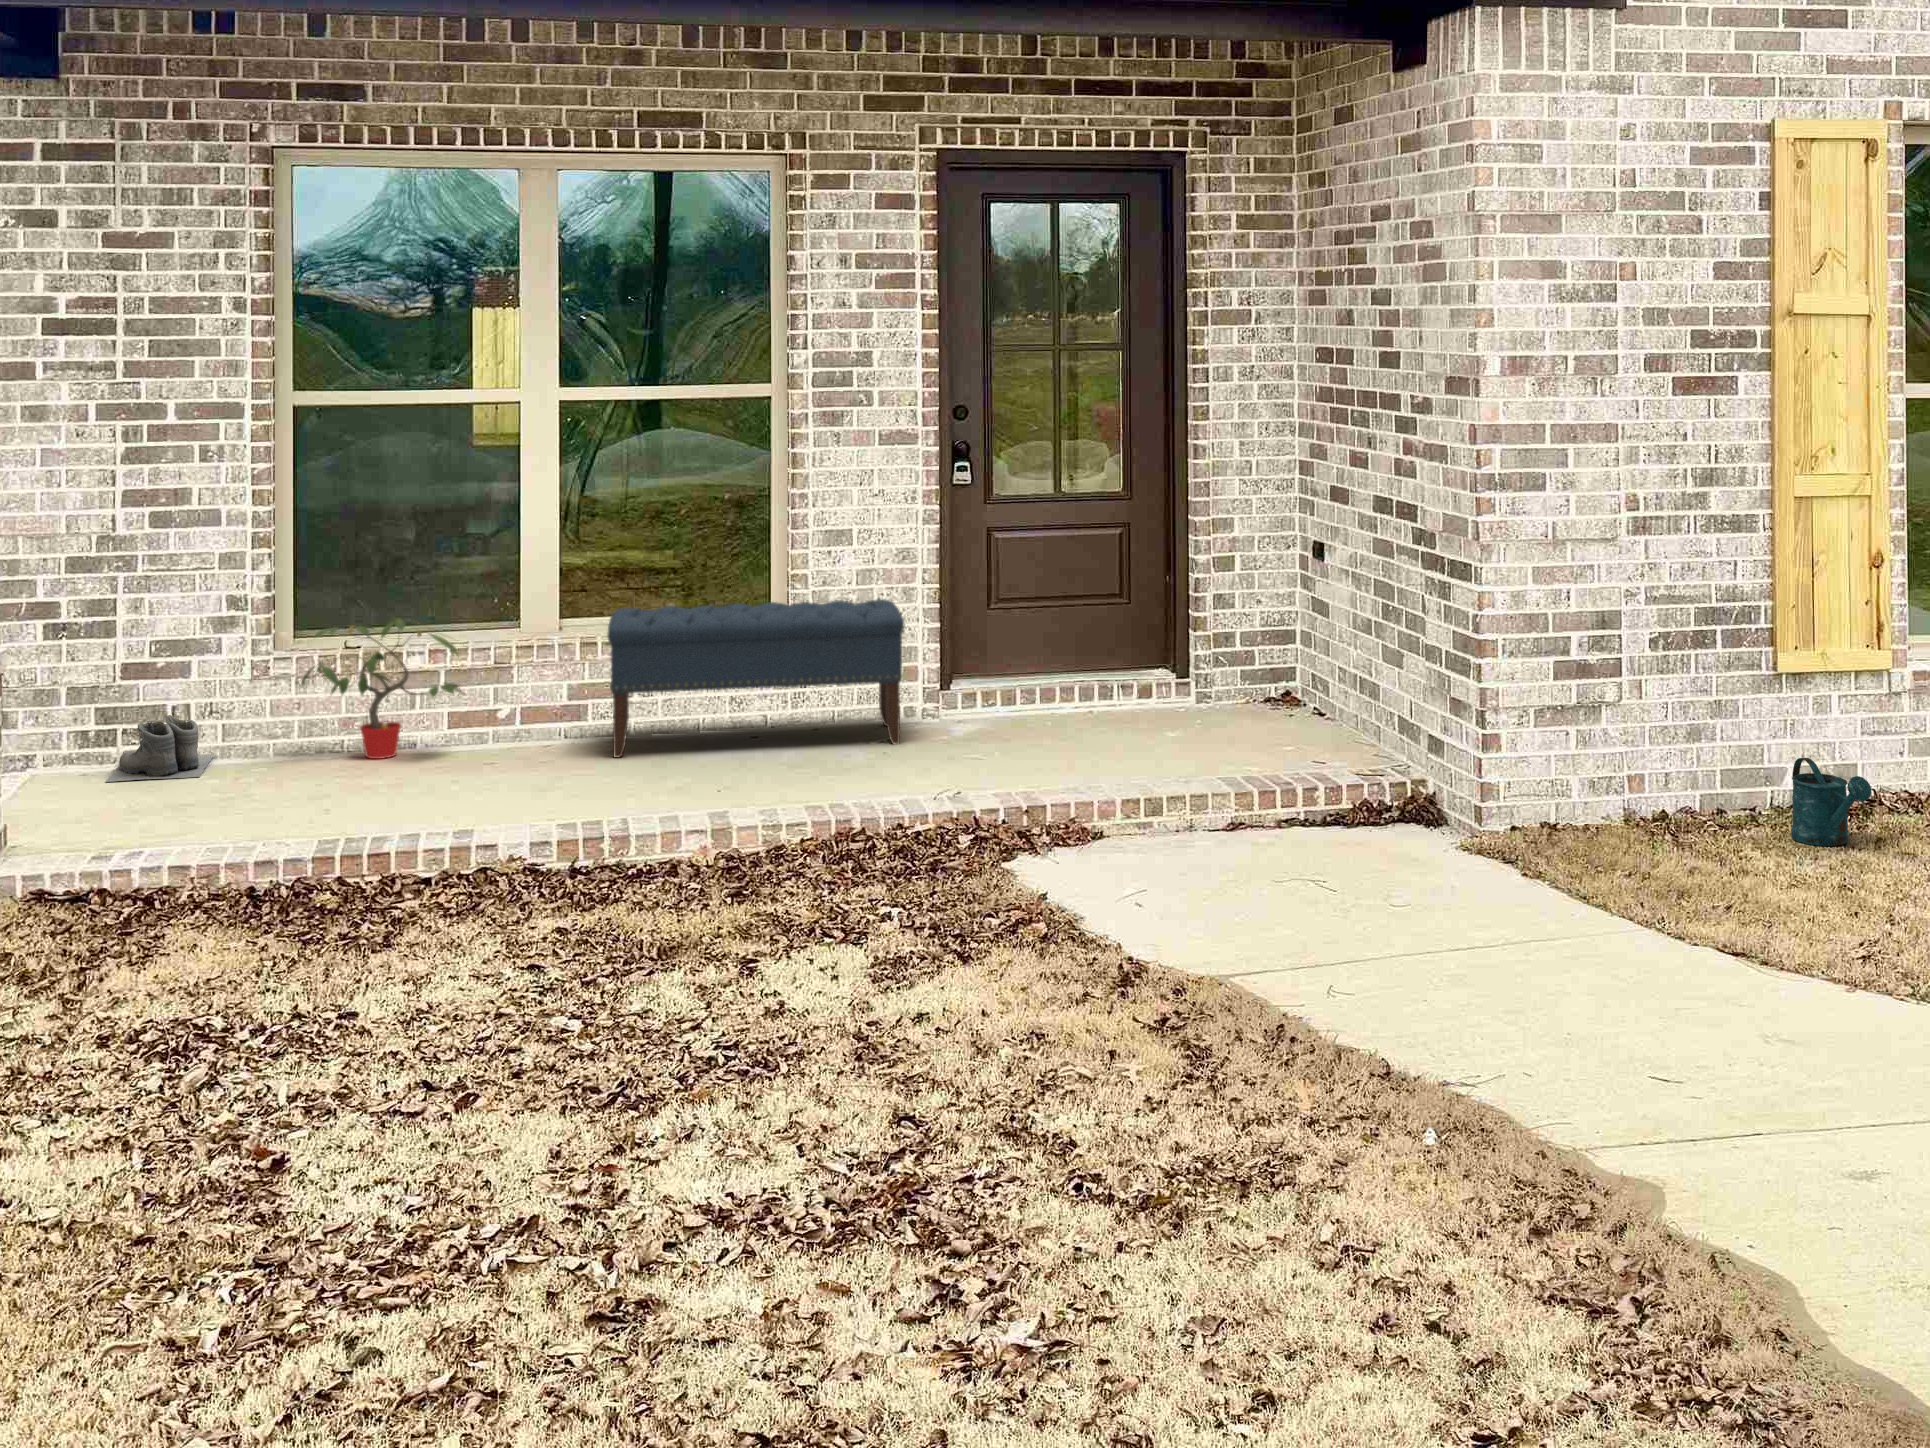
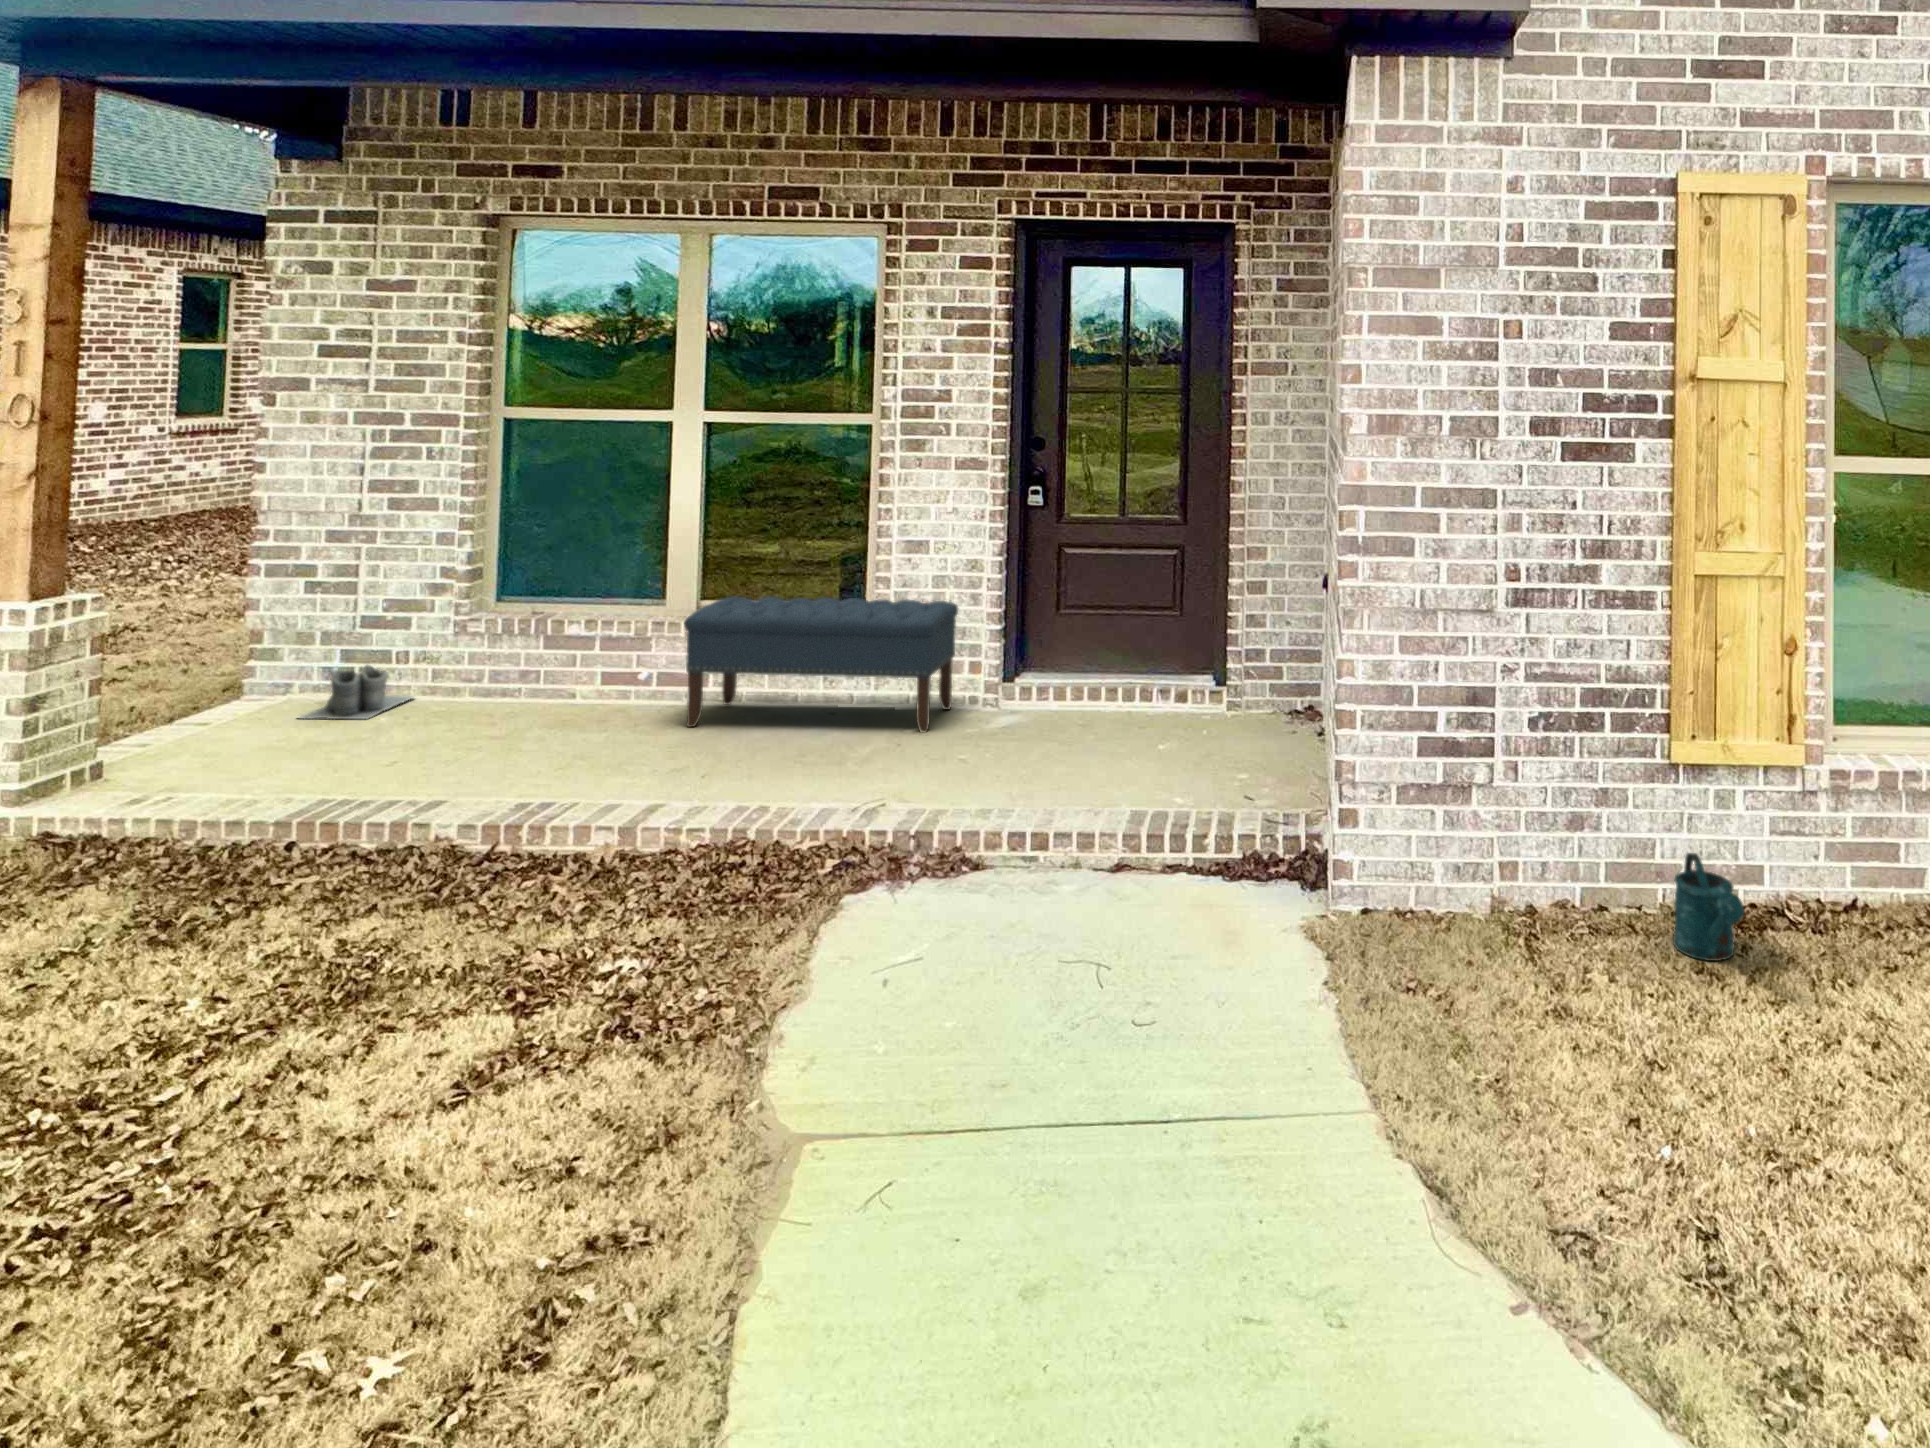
potted plant: present [301,618,464,759] -> none [461,595,610,711]

